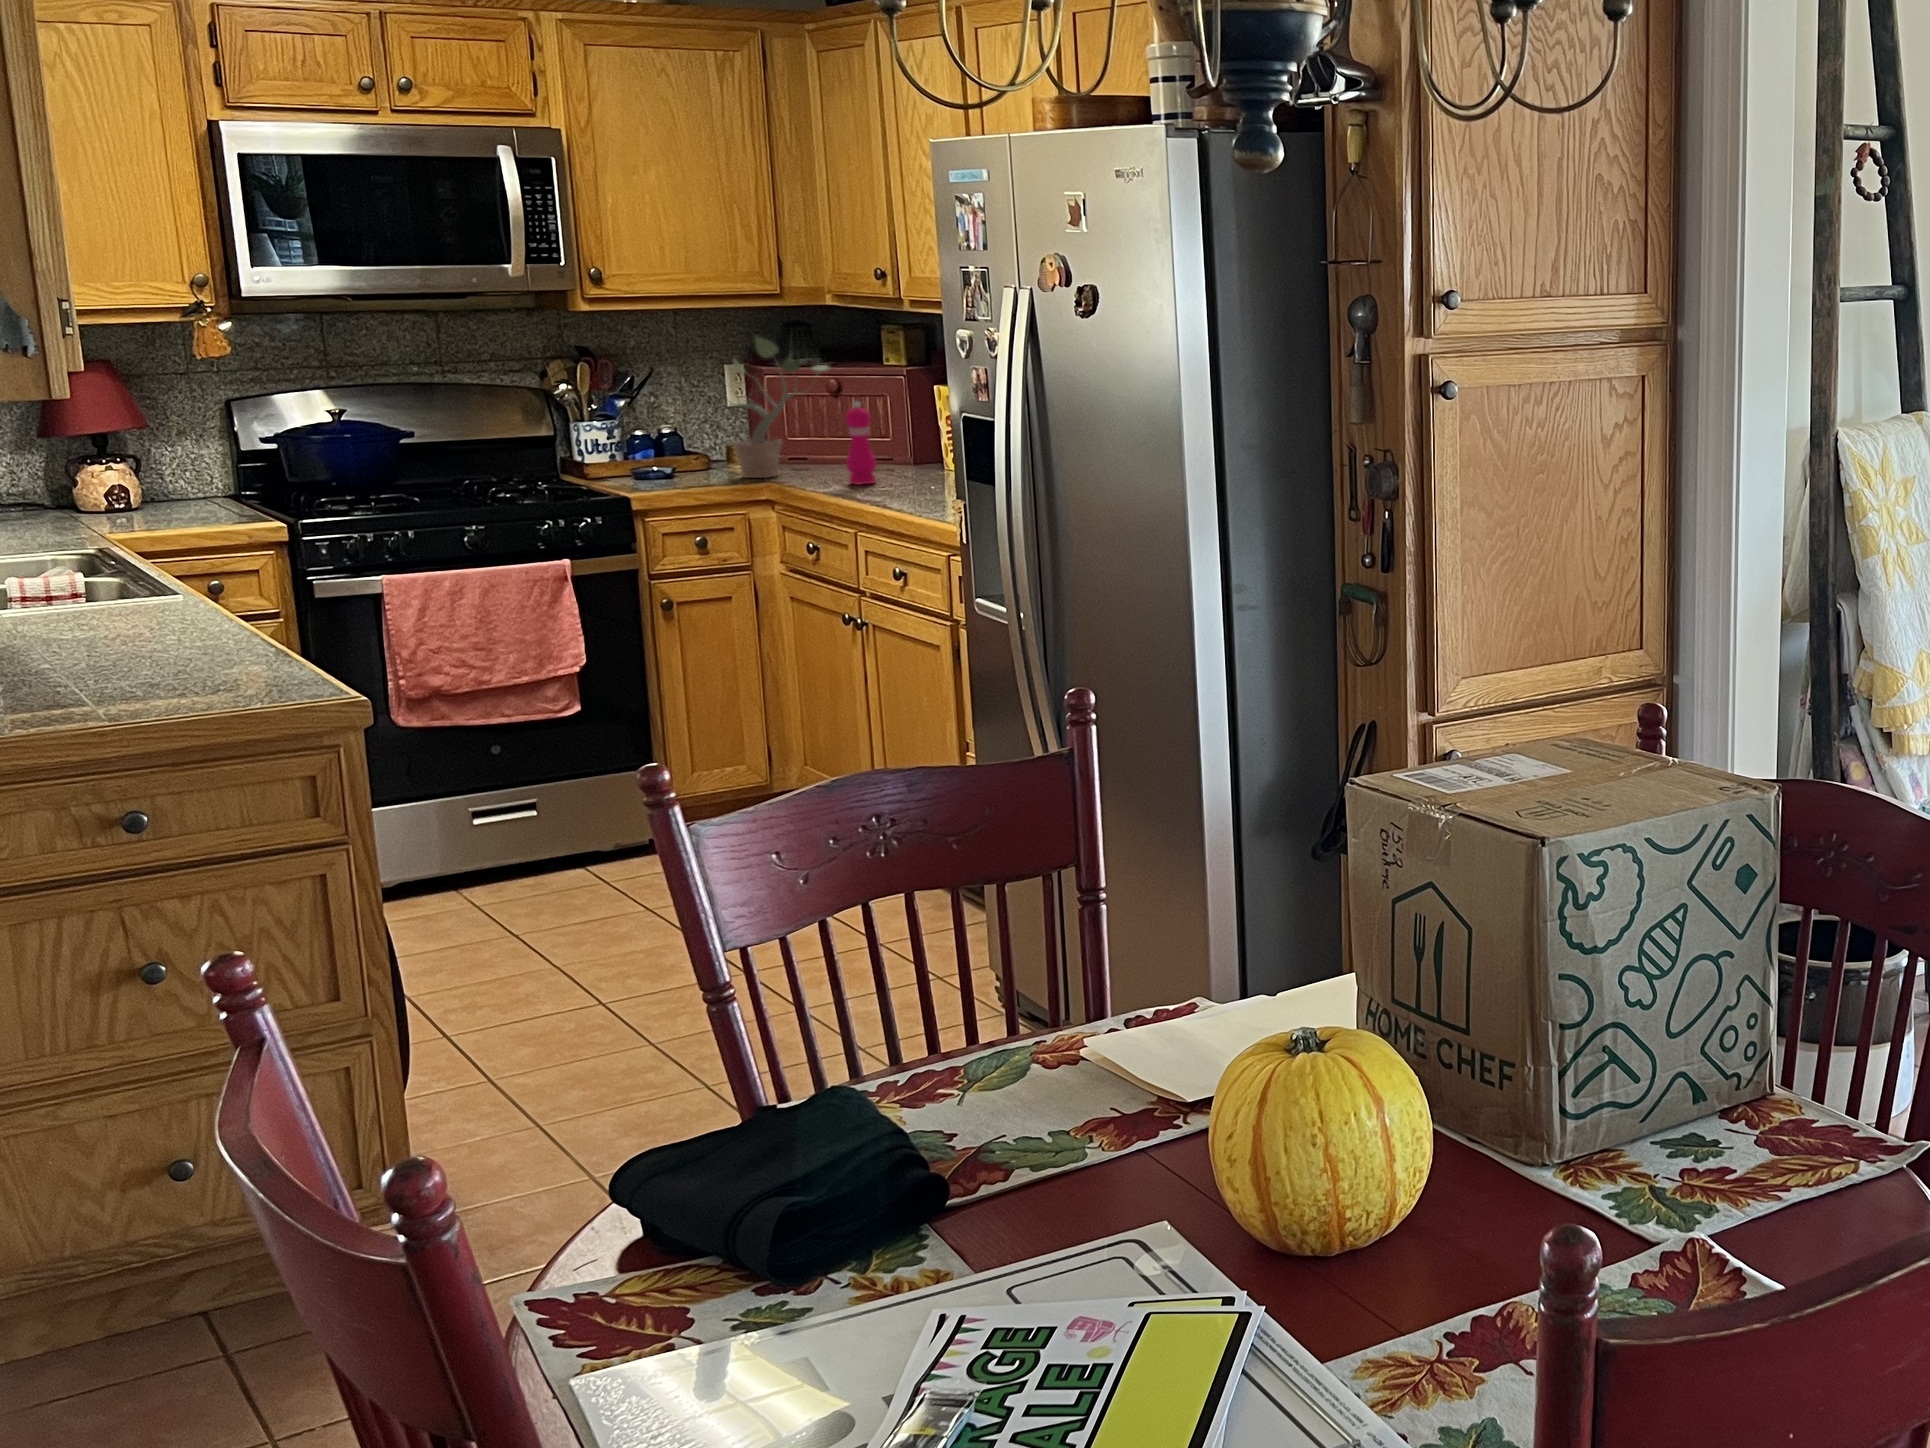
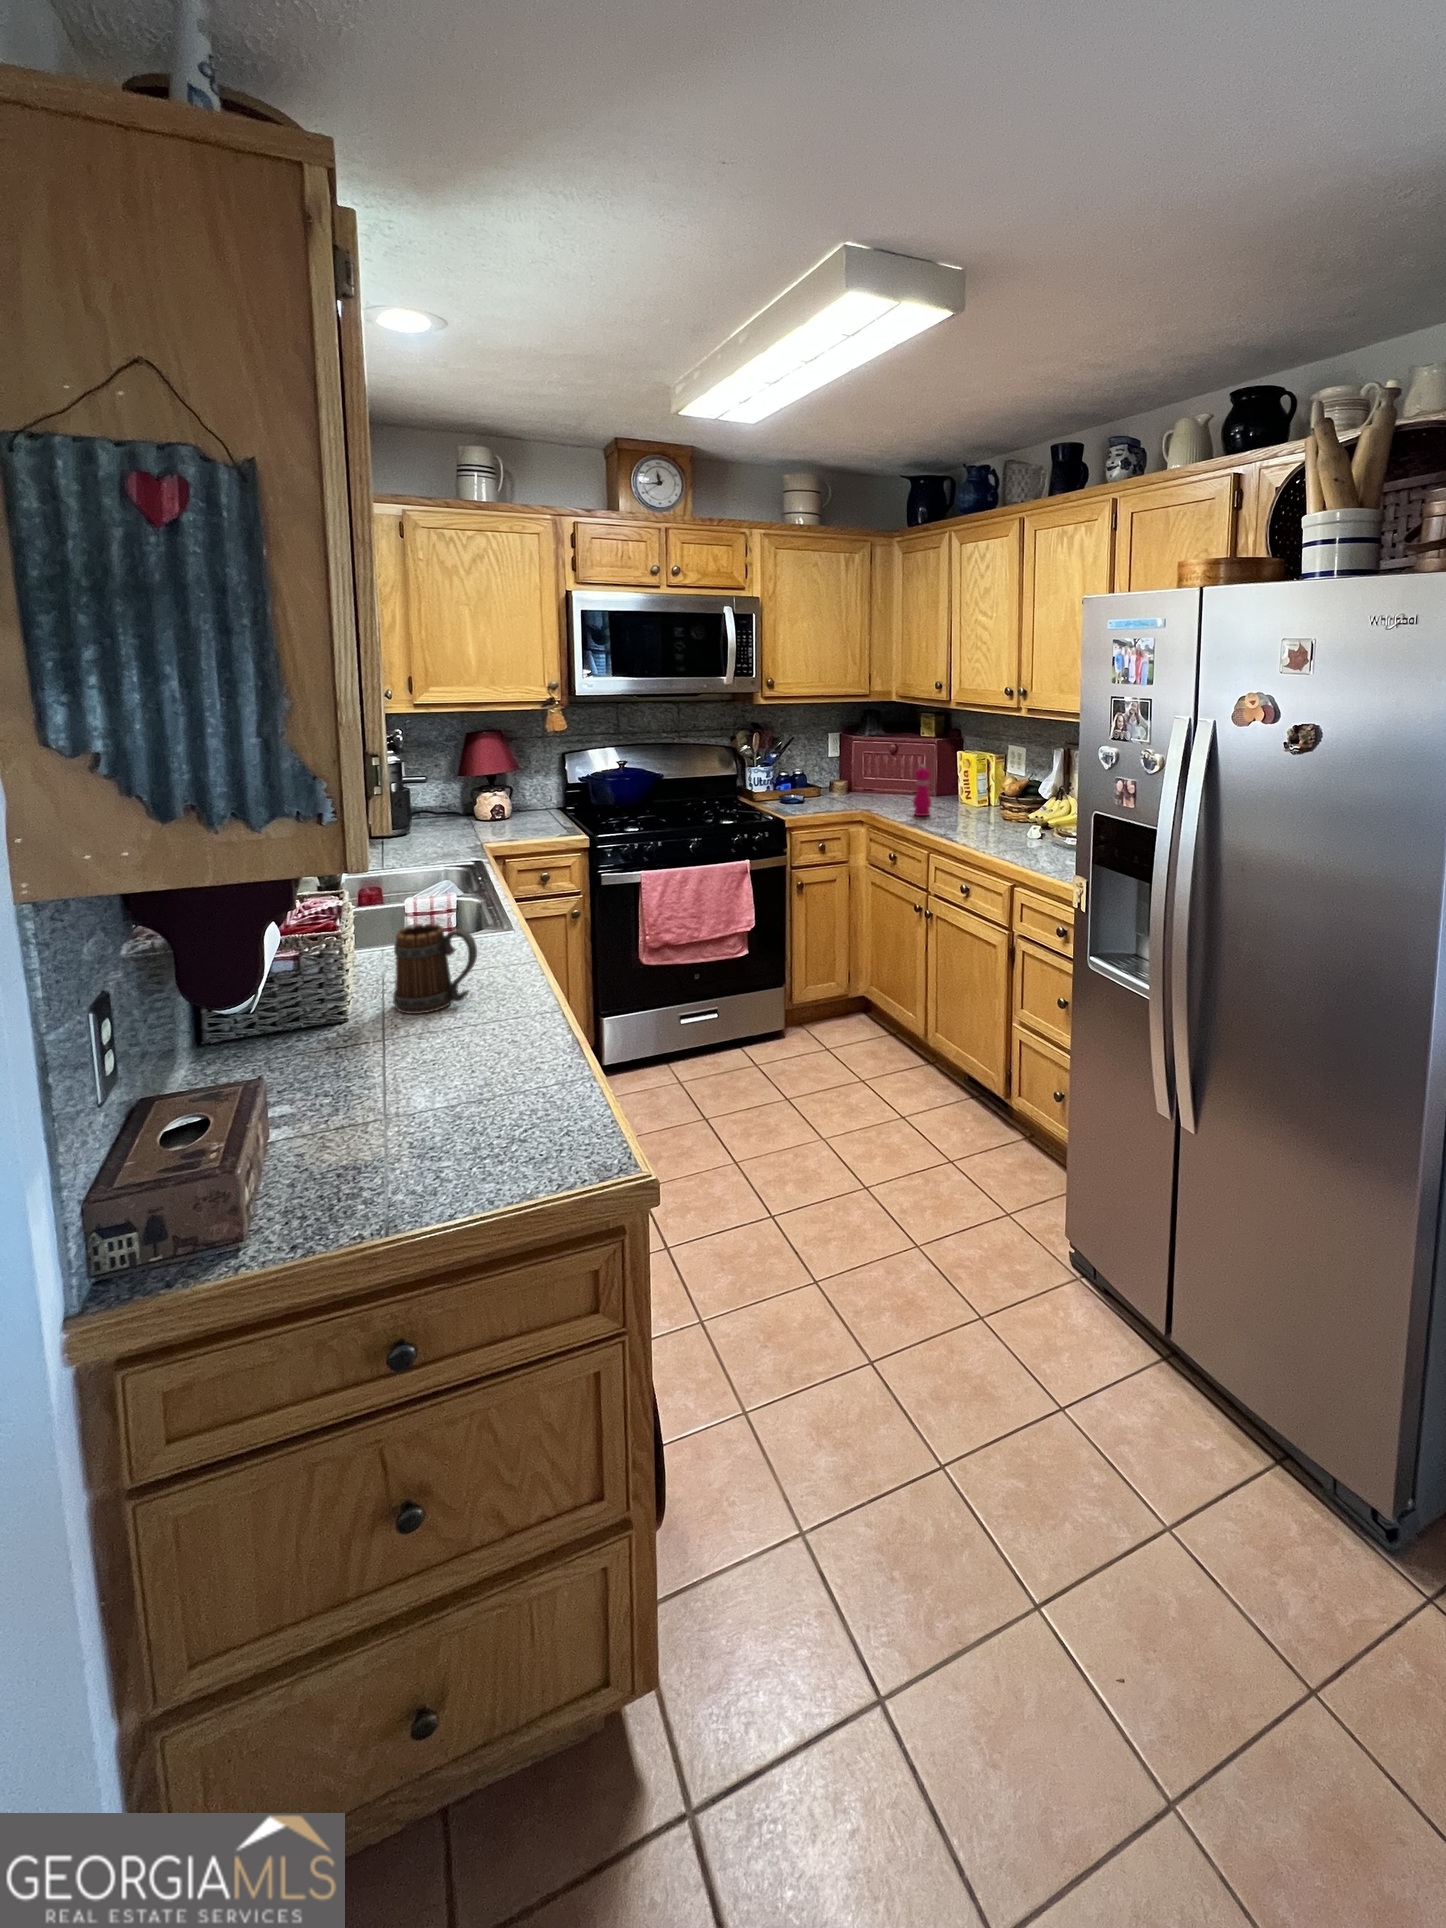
potted plant: present [697,337,828,478] -> none [822,719,902,807]
mug: none [64,550,166,645] -> present [393,924,477,1014]

